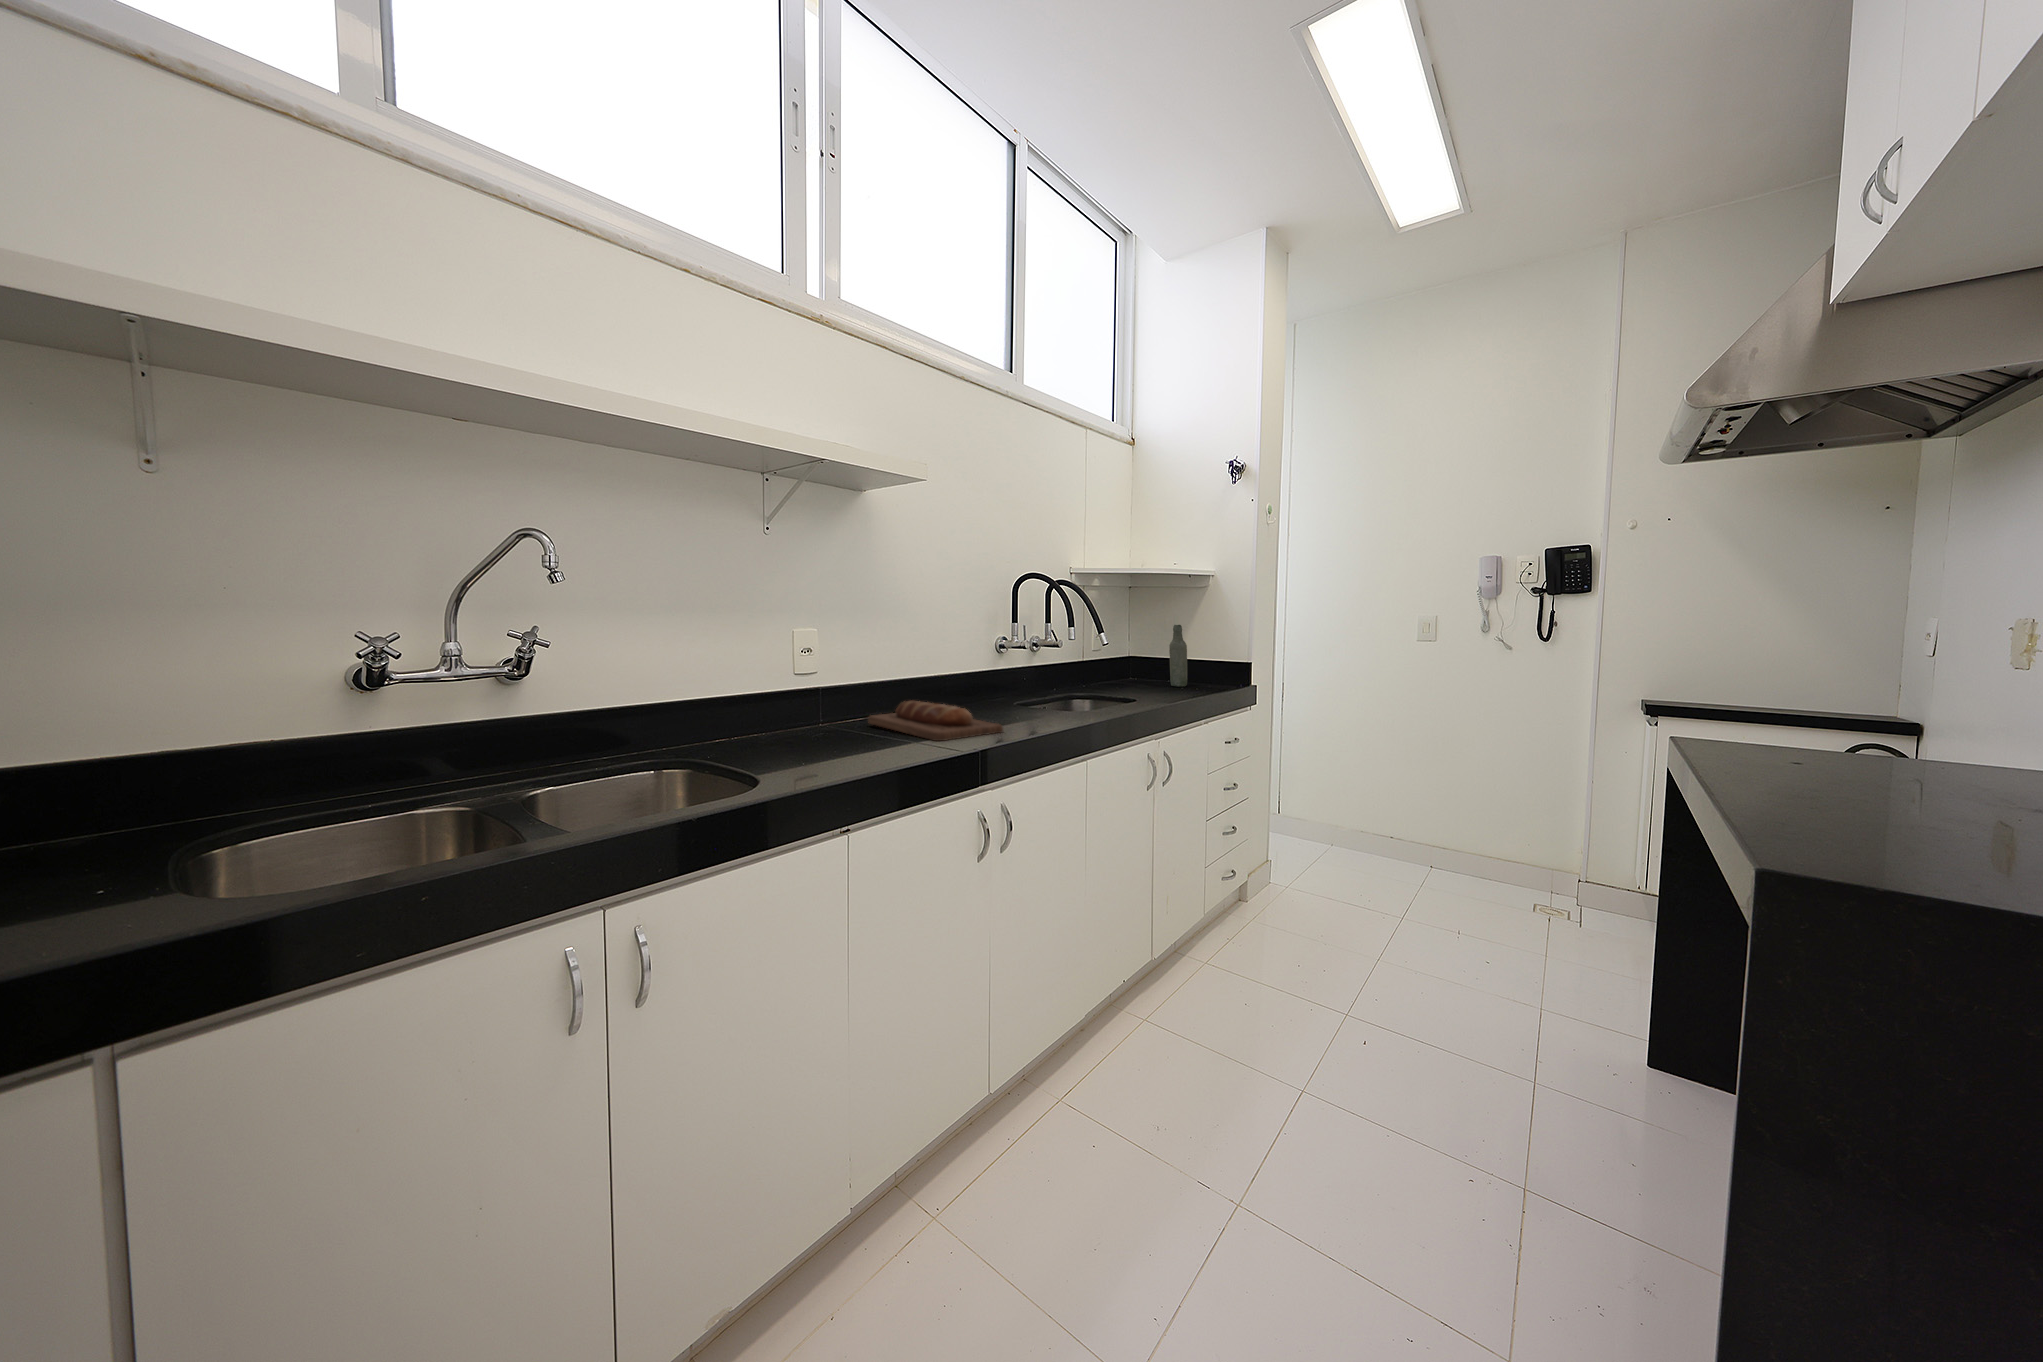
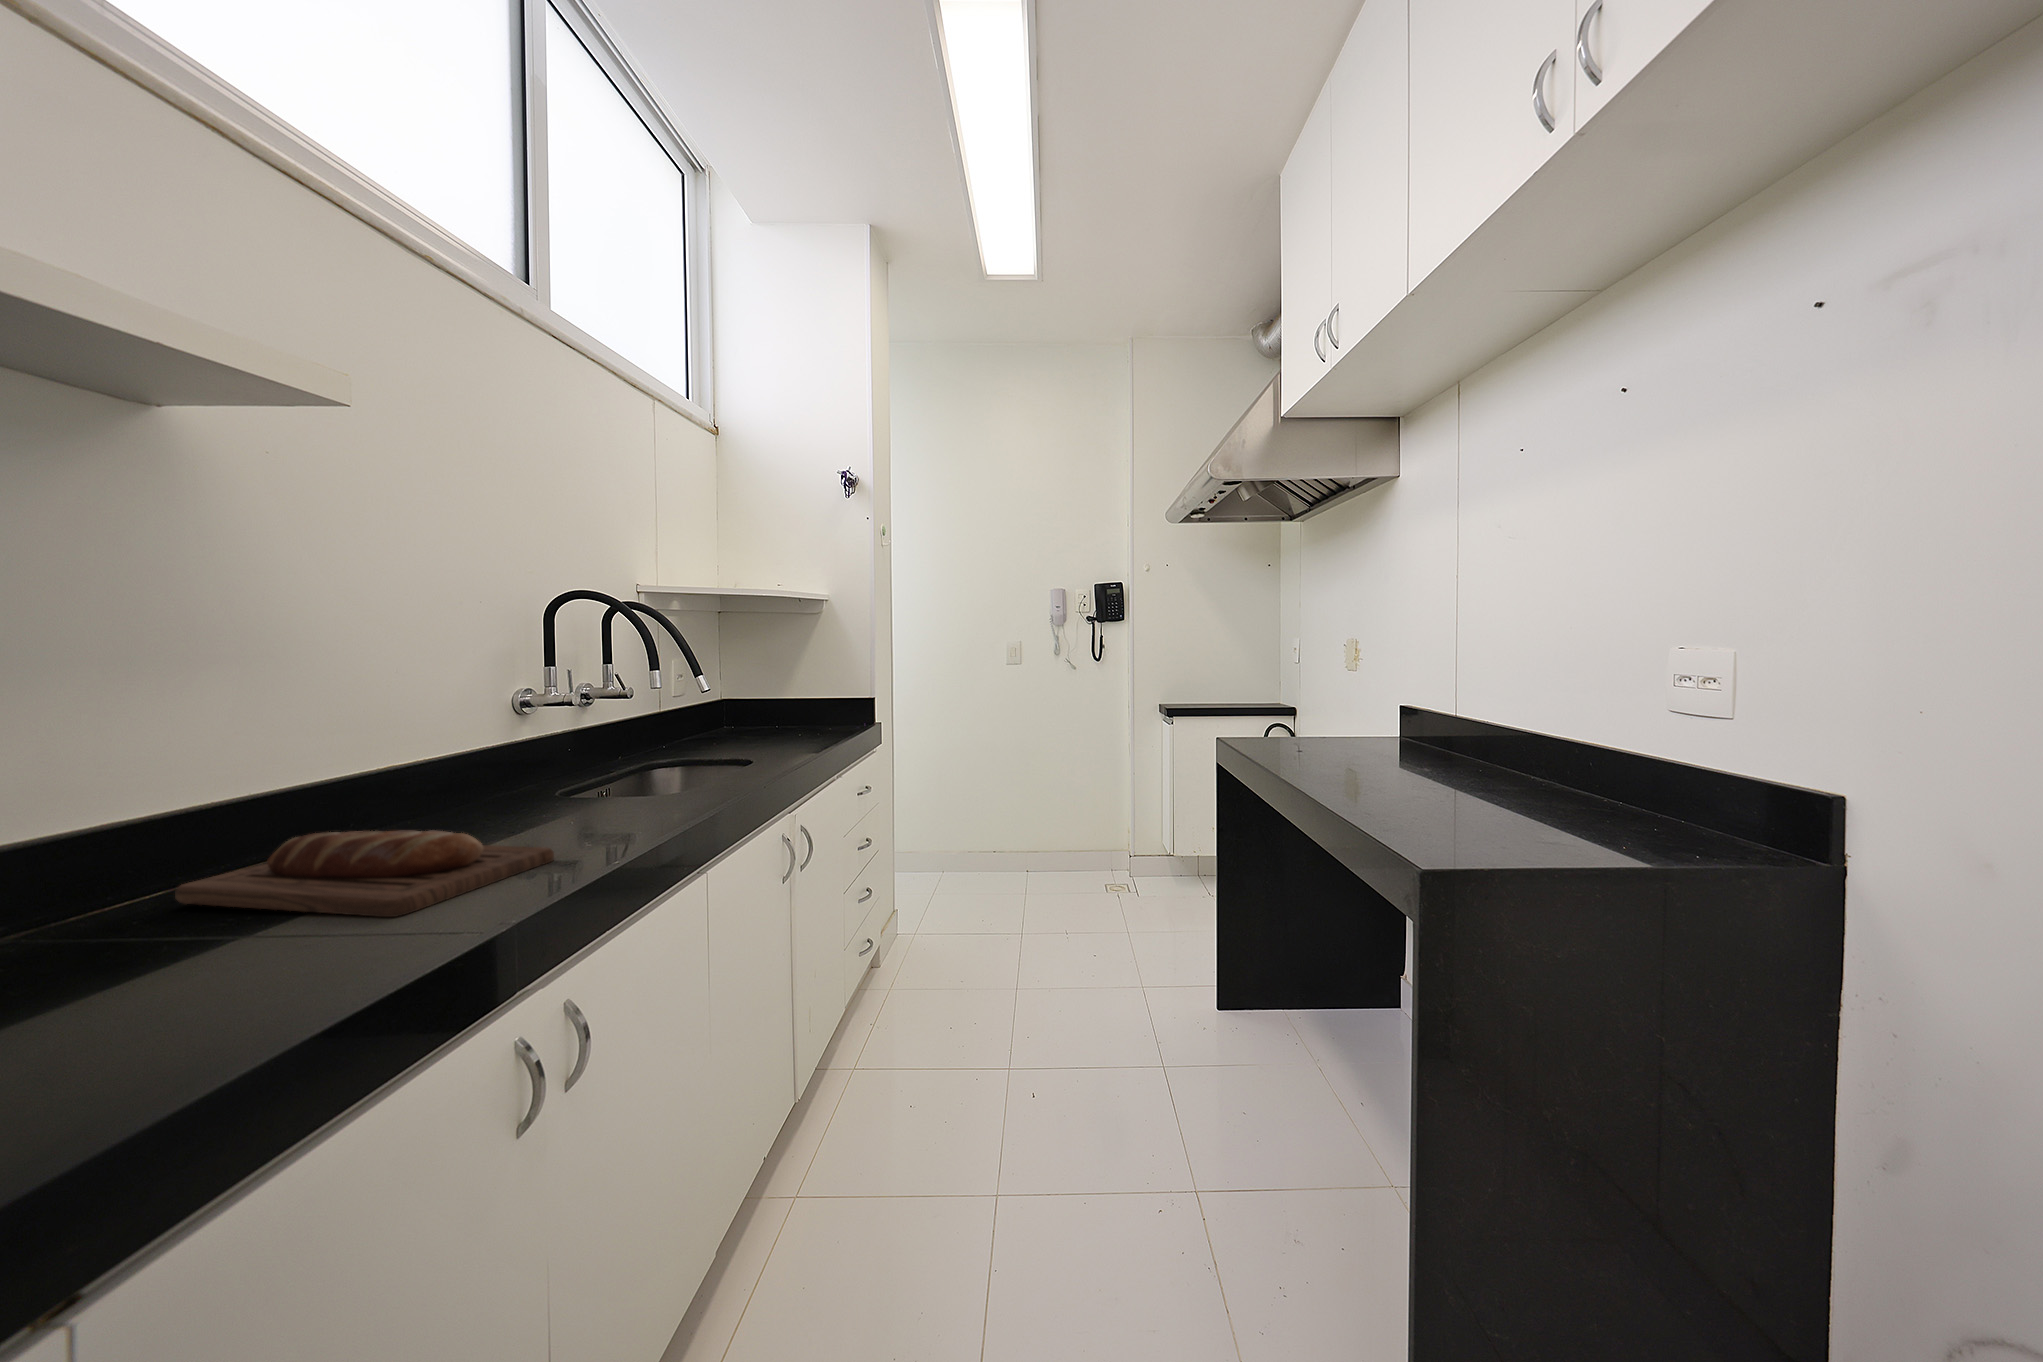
bottle: present [1169,625,1187,687] -> none [781,659,805,733]

